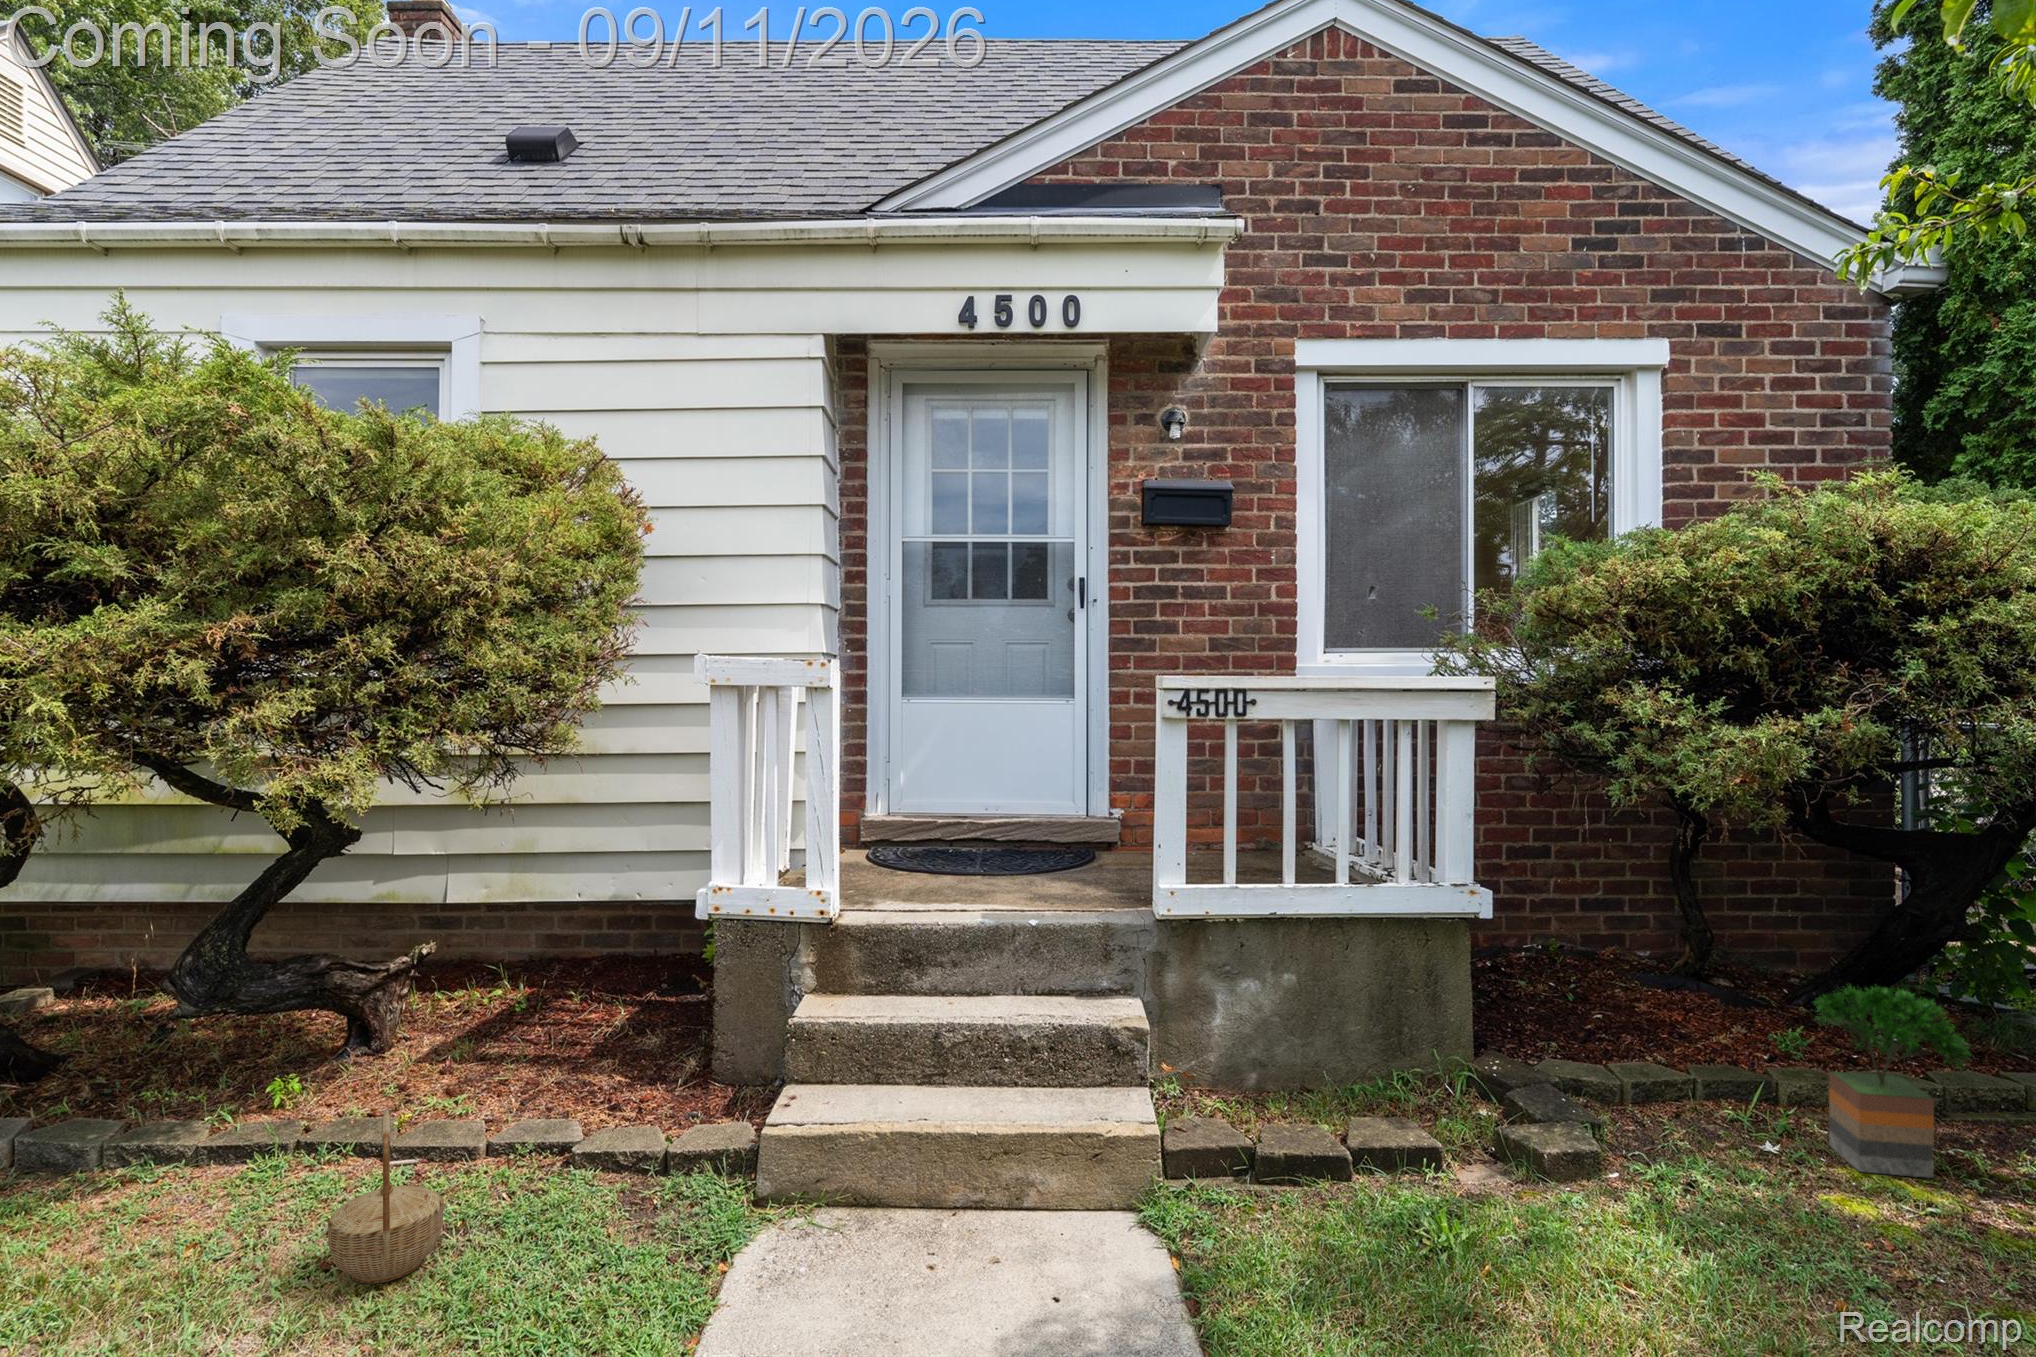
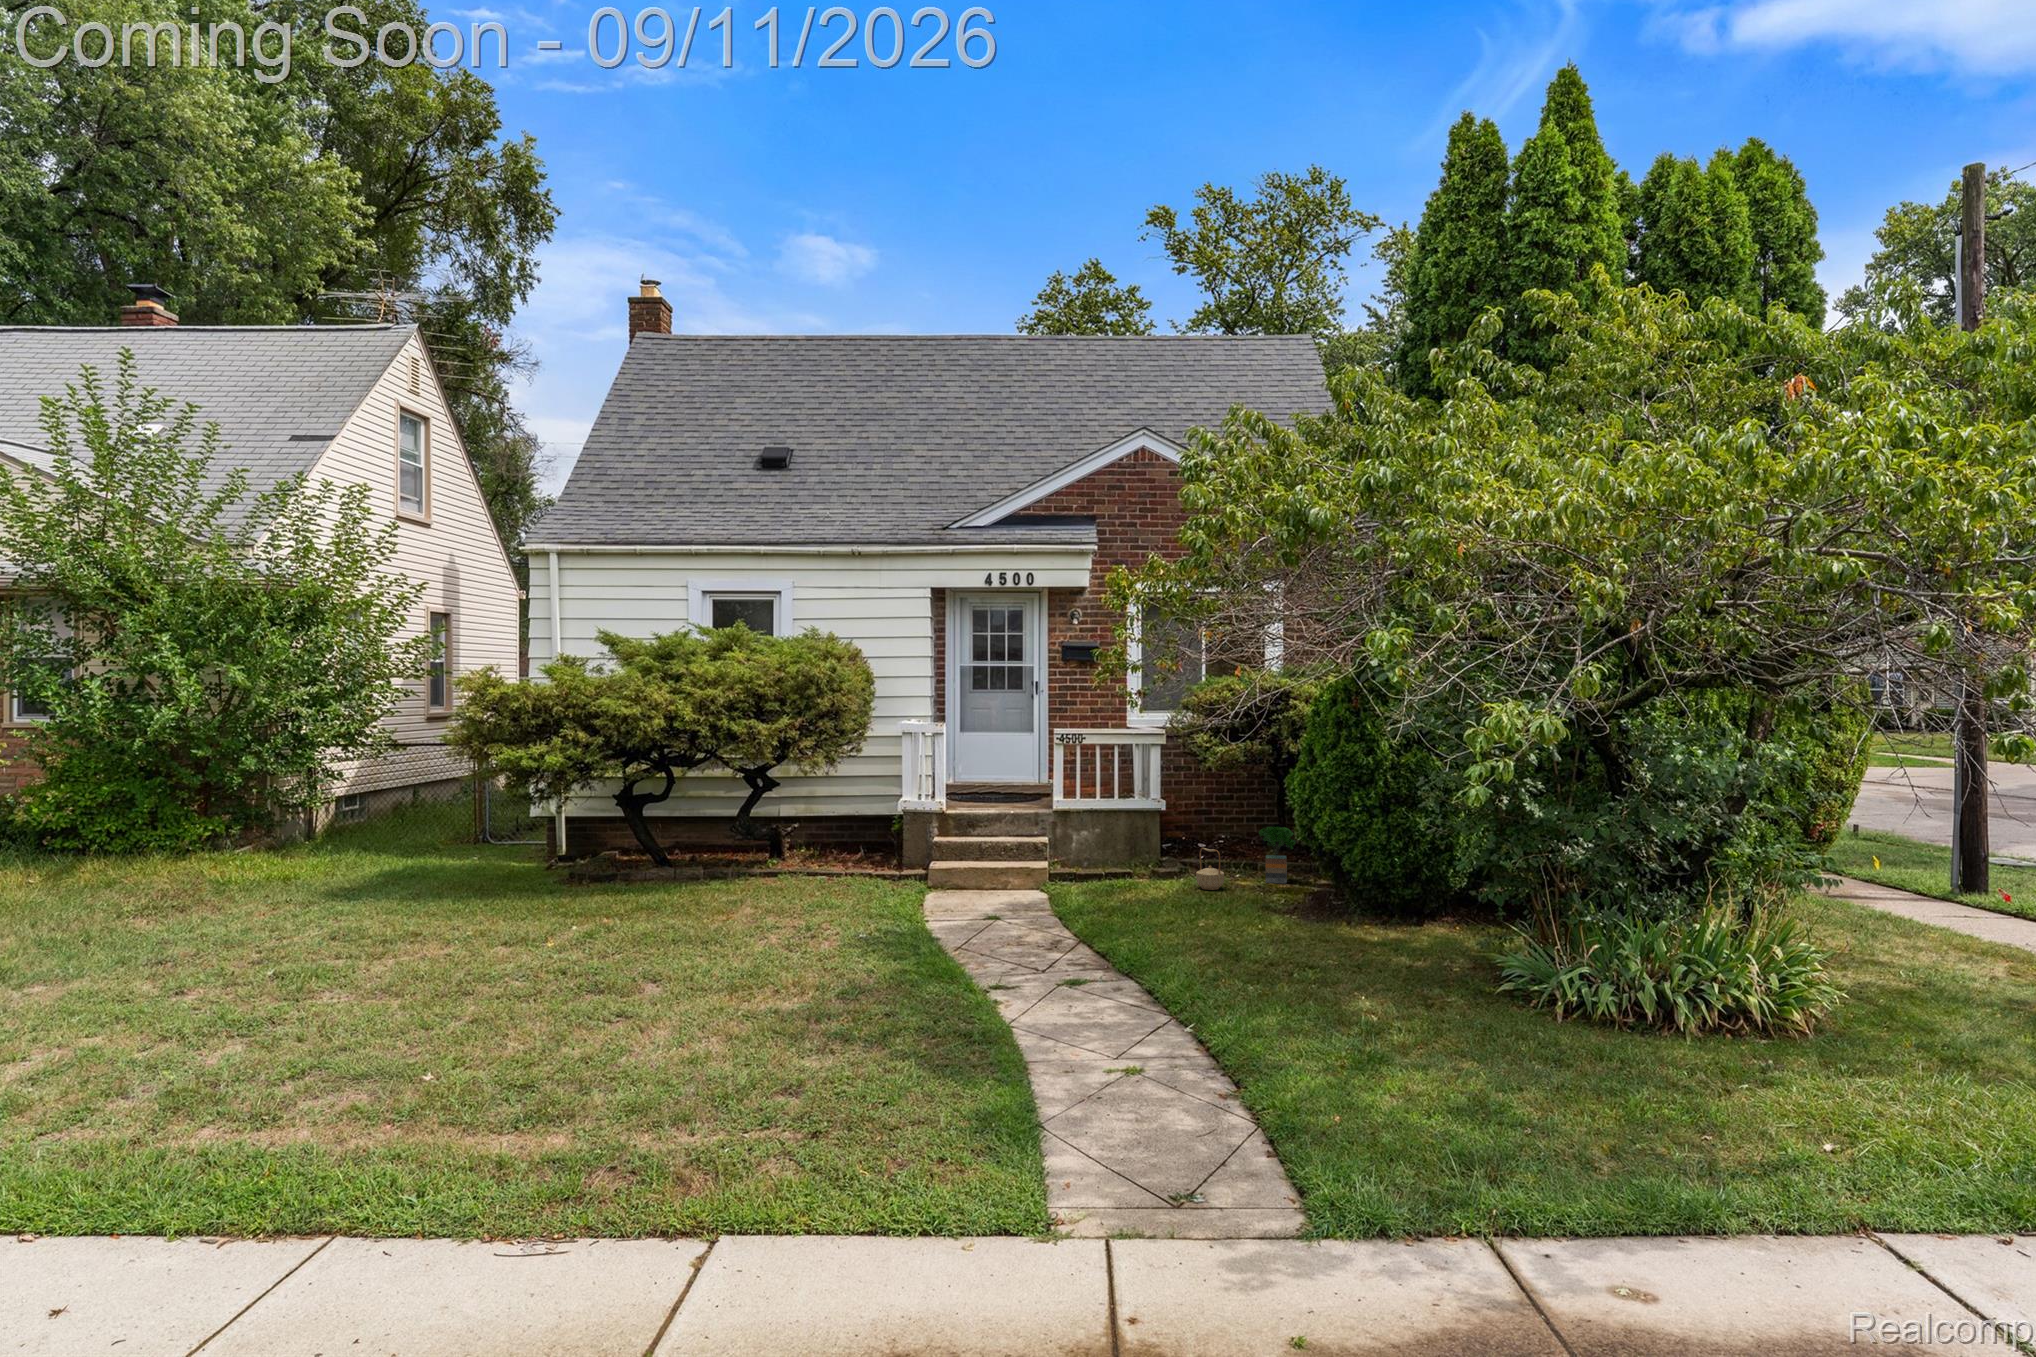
basket: present [328,1110,443,1284] -> present [1196,848,1224,890]

